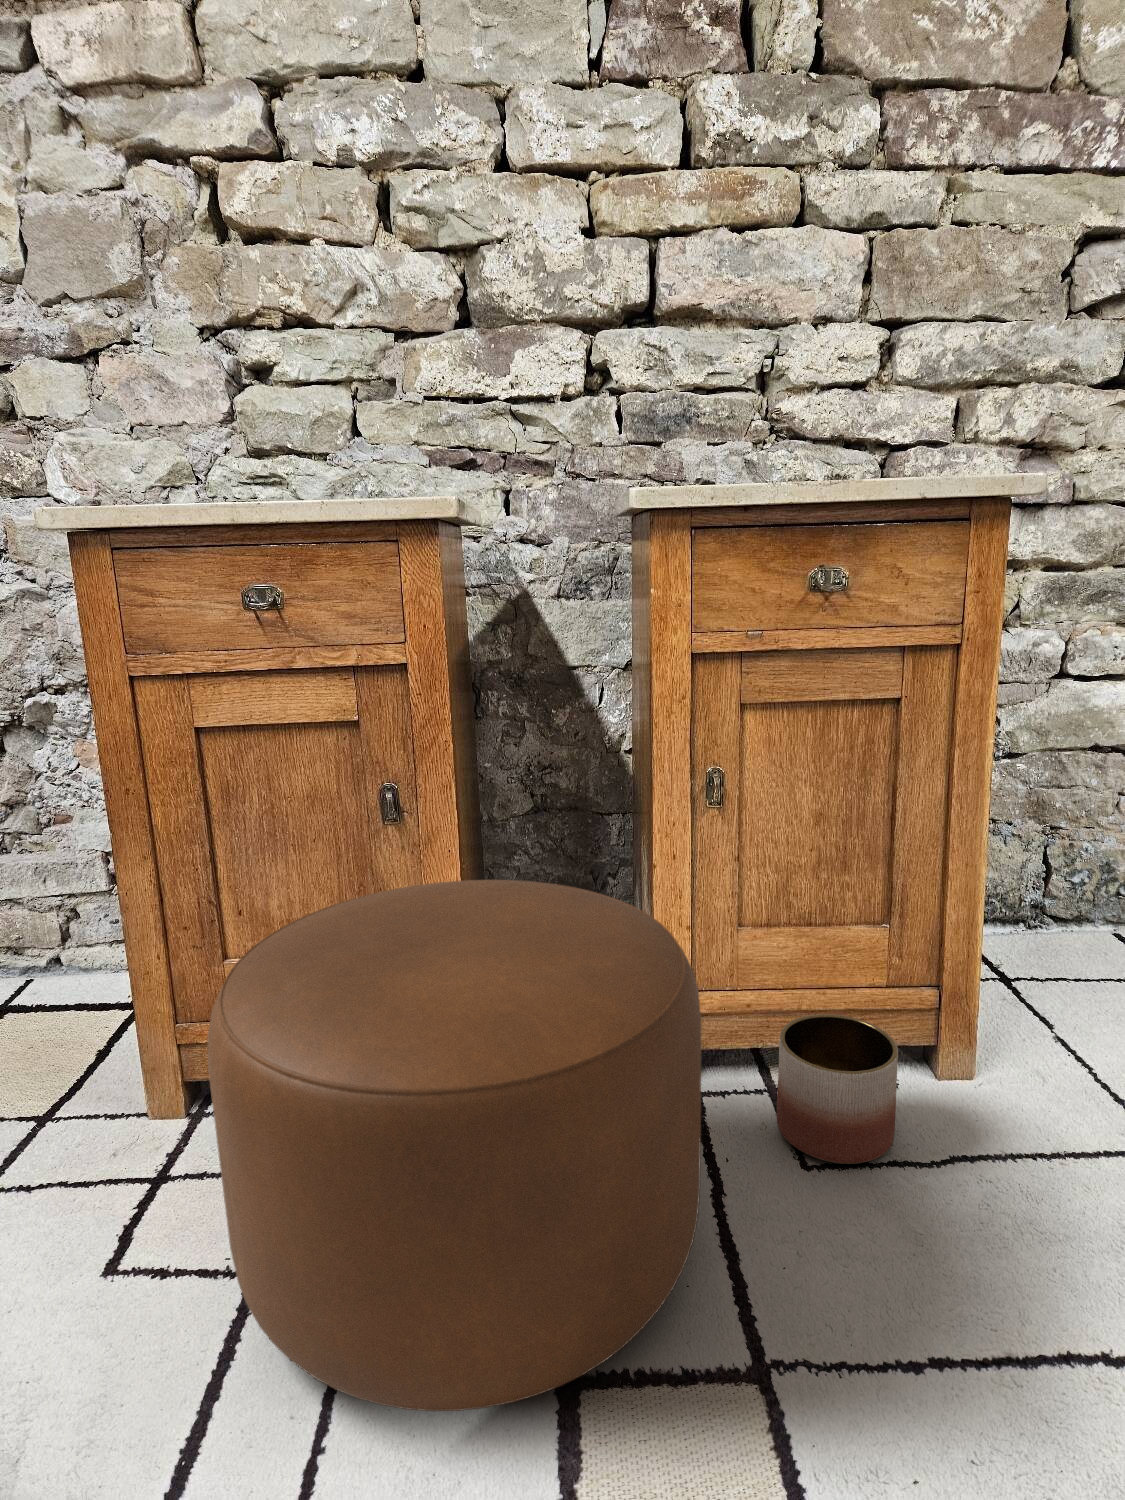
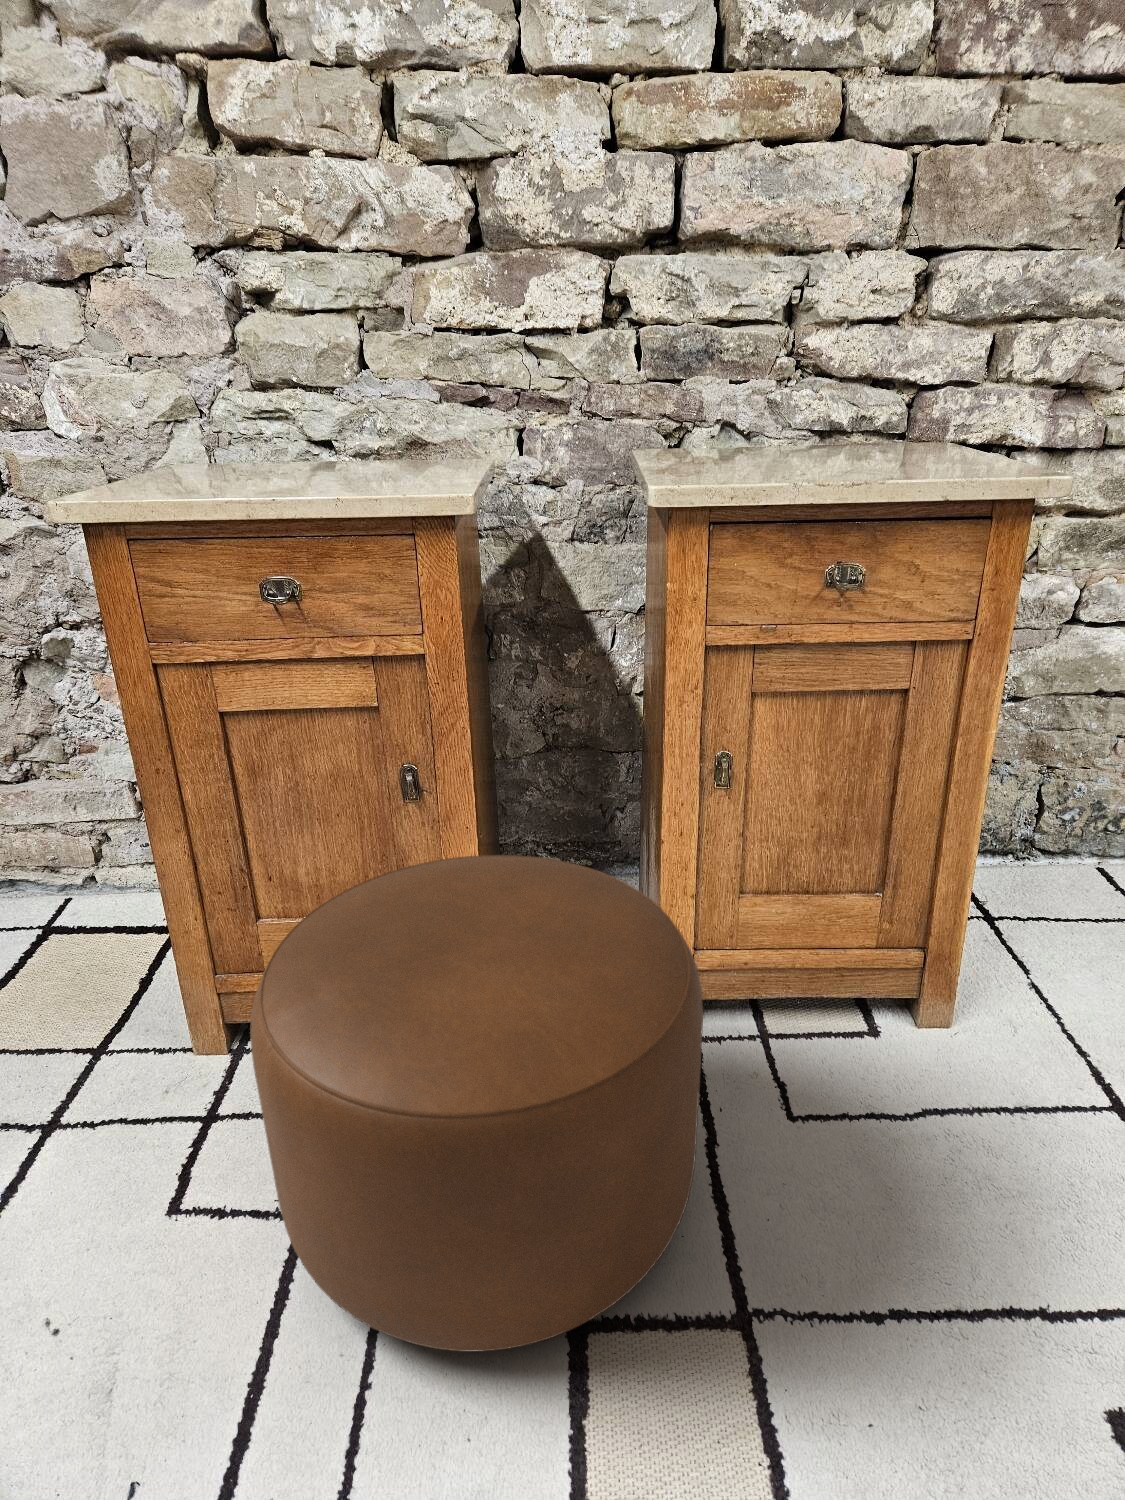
planter: present [777,1014,898,1164] -> none [767,975,883,1114]

